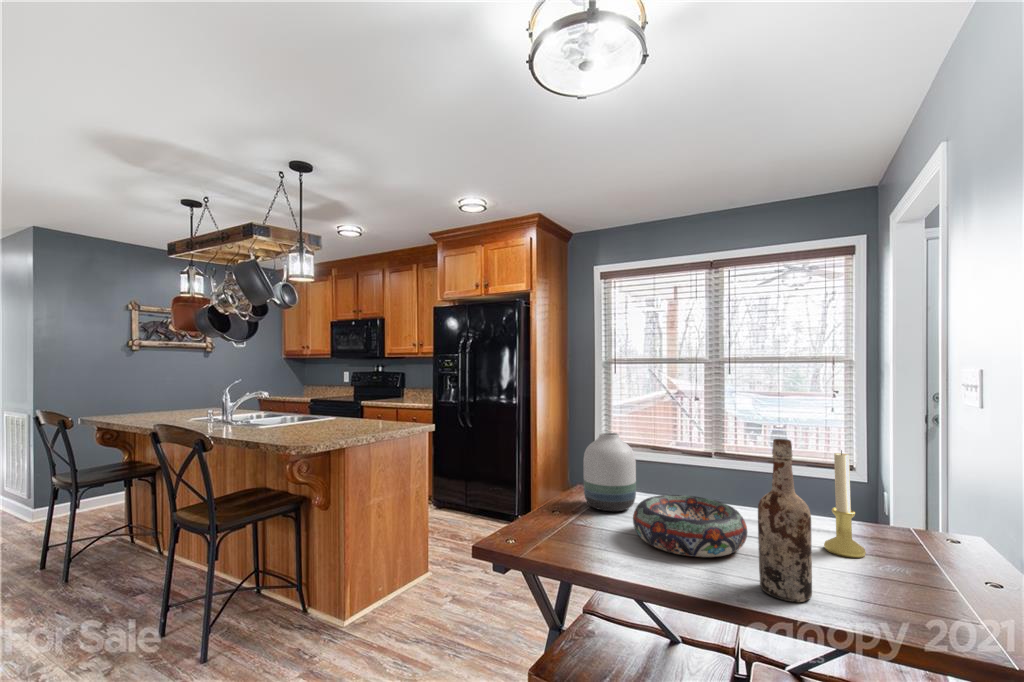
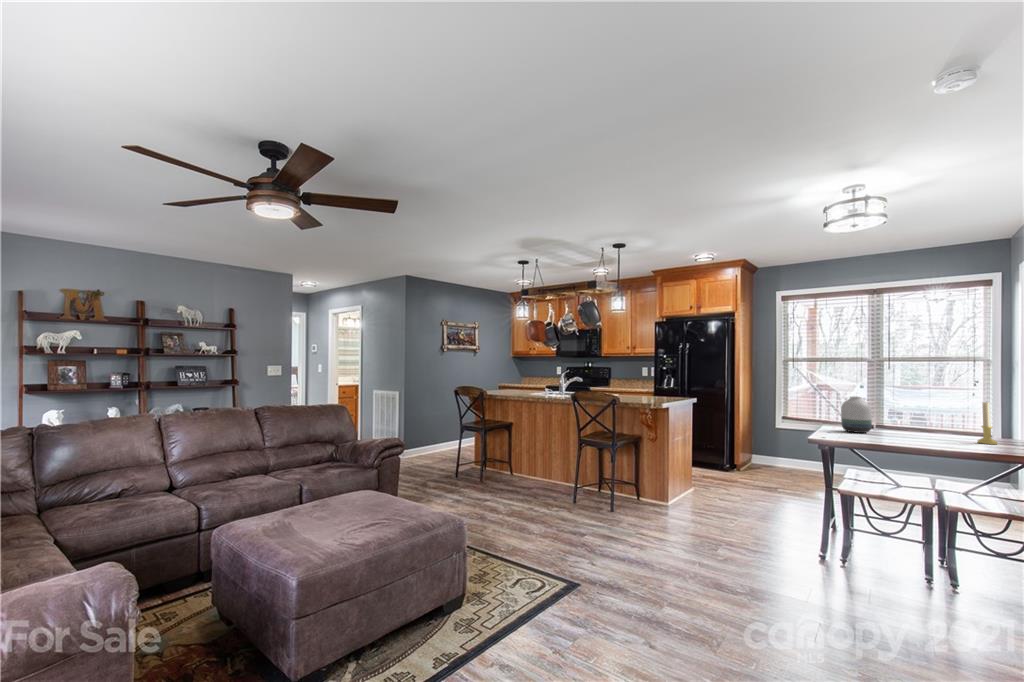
wine bottle: present [758,439,812,602] -> none [951,392,975,449]
decorative bowl: present [633,495,747,557] -> none [882,422,941,442]

